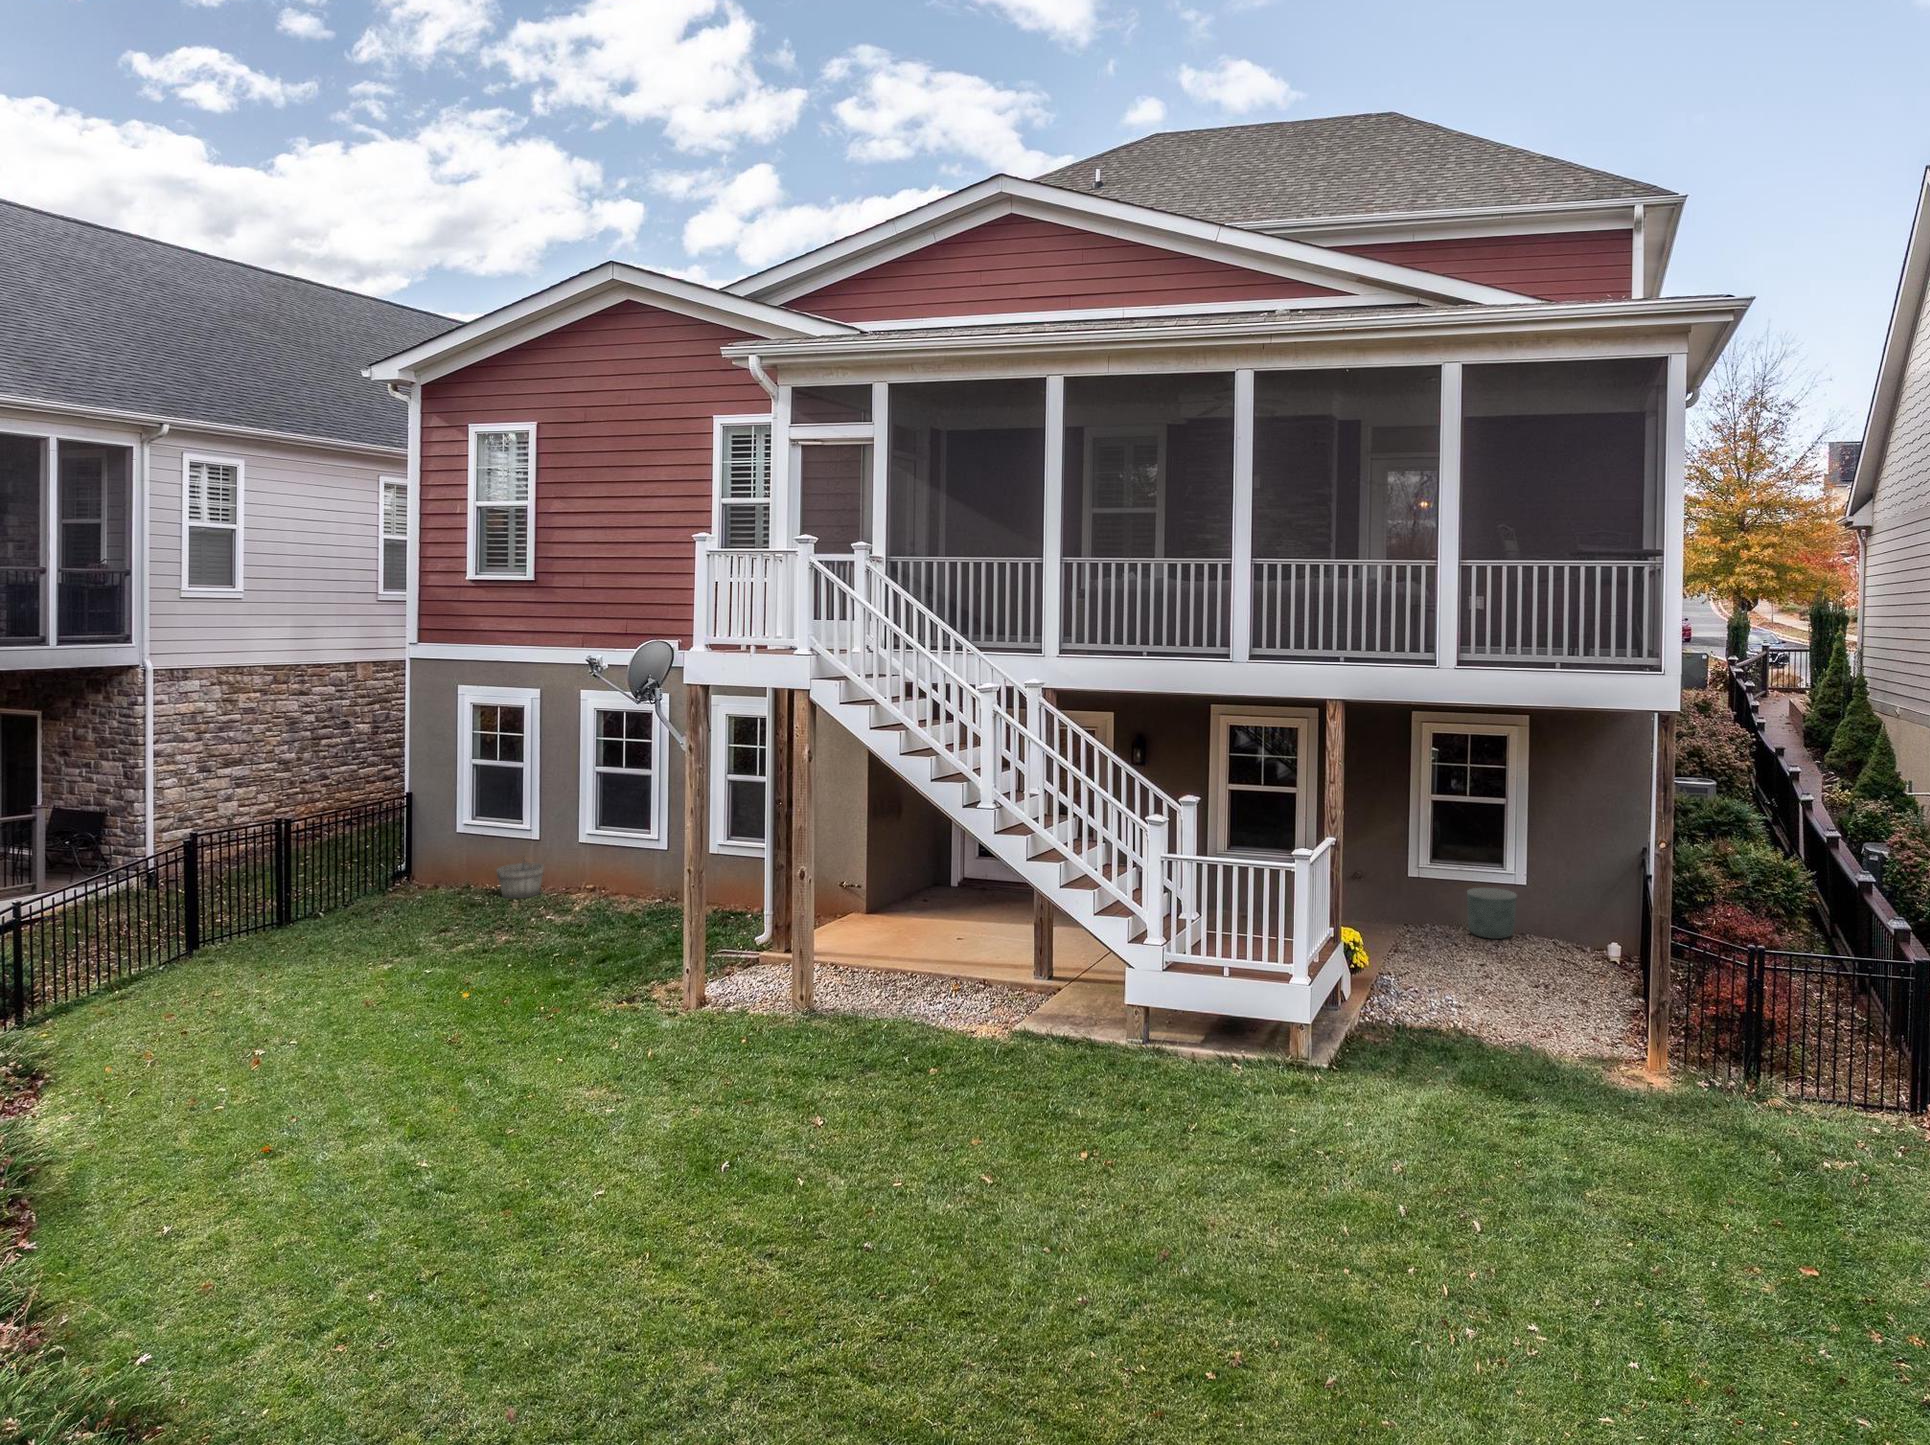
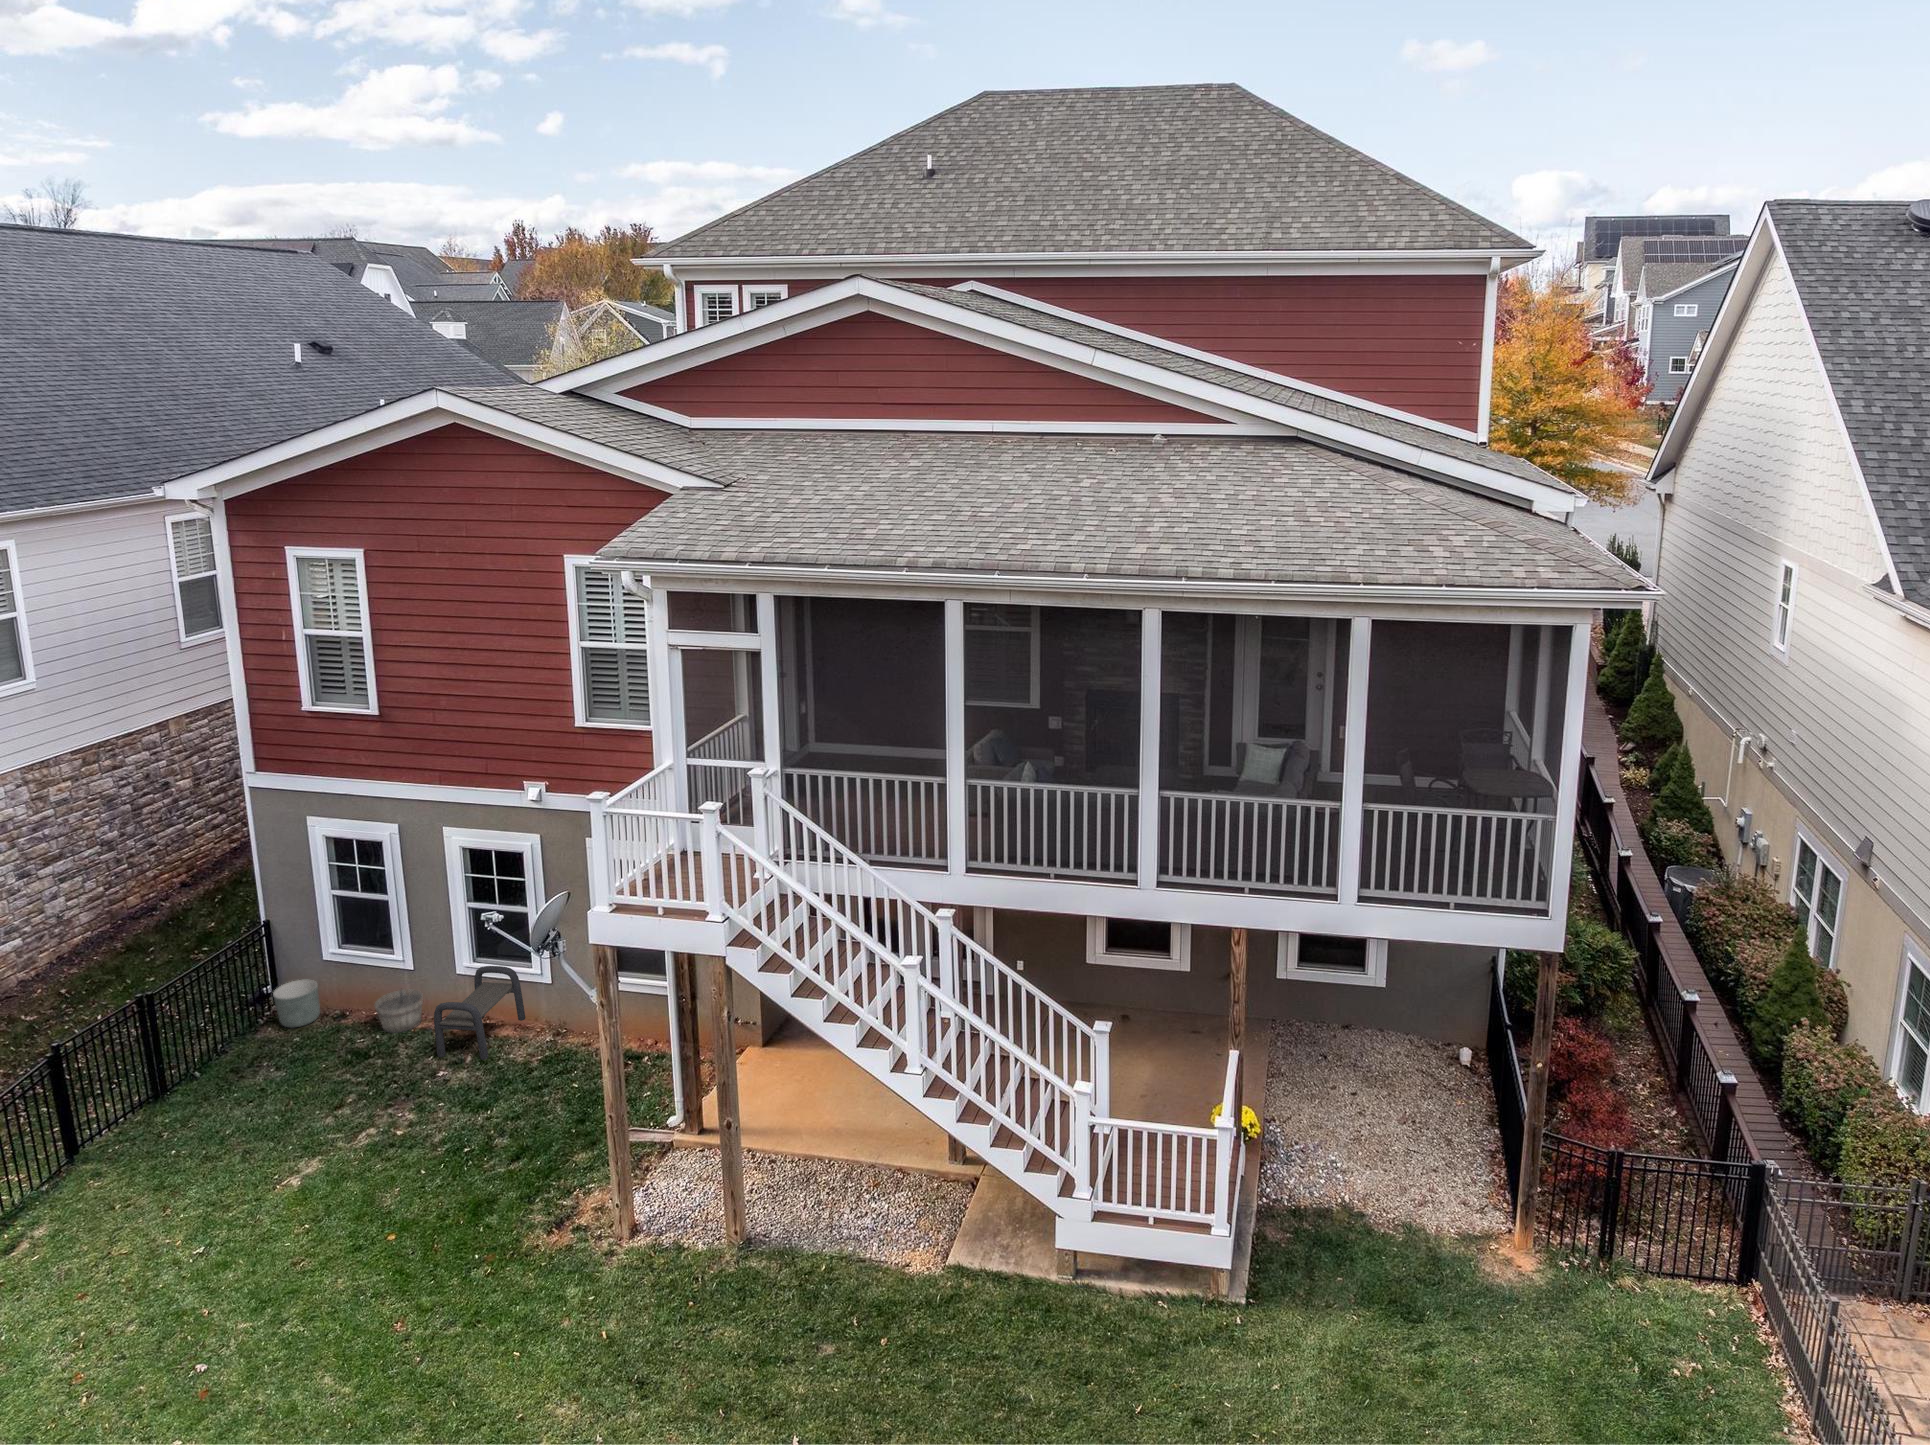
bench: none [548,836,641,914] -> present [434,966,525,1060]
planter: present [1467,888,1516,939] -> present [273,980,320,1028]

